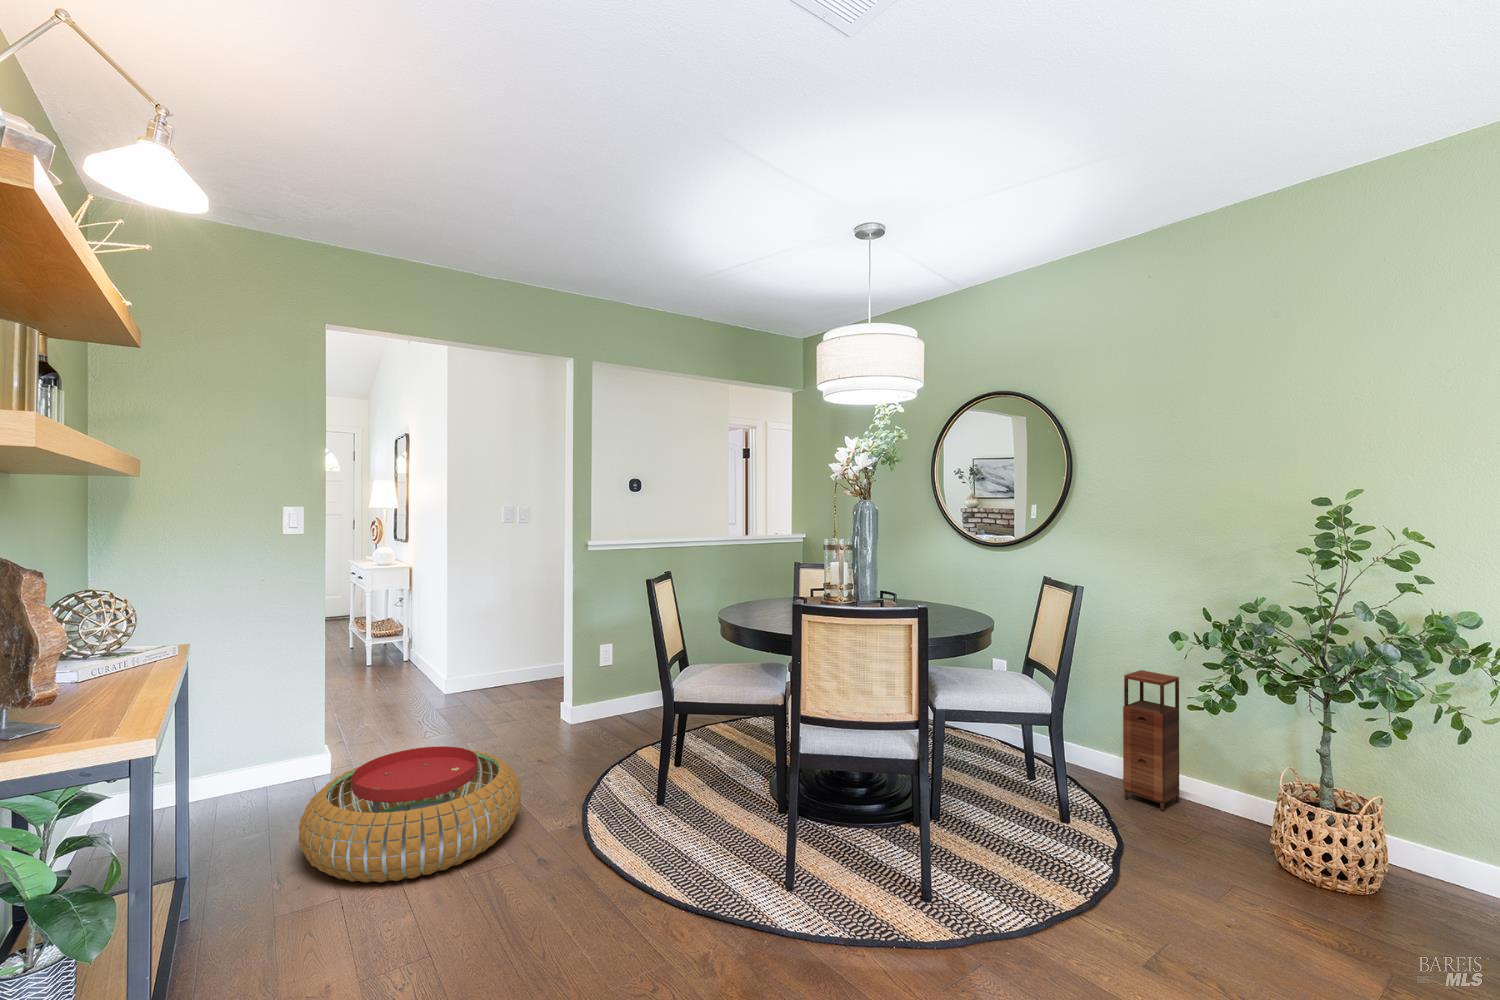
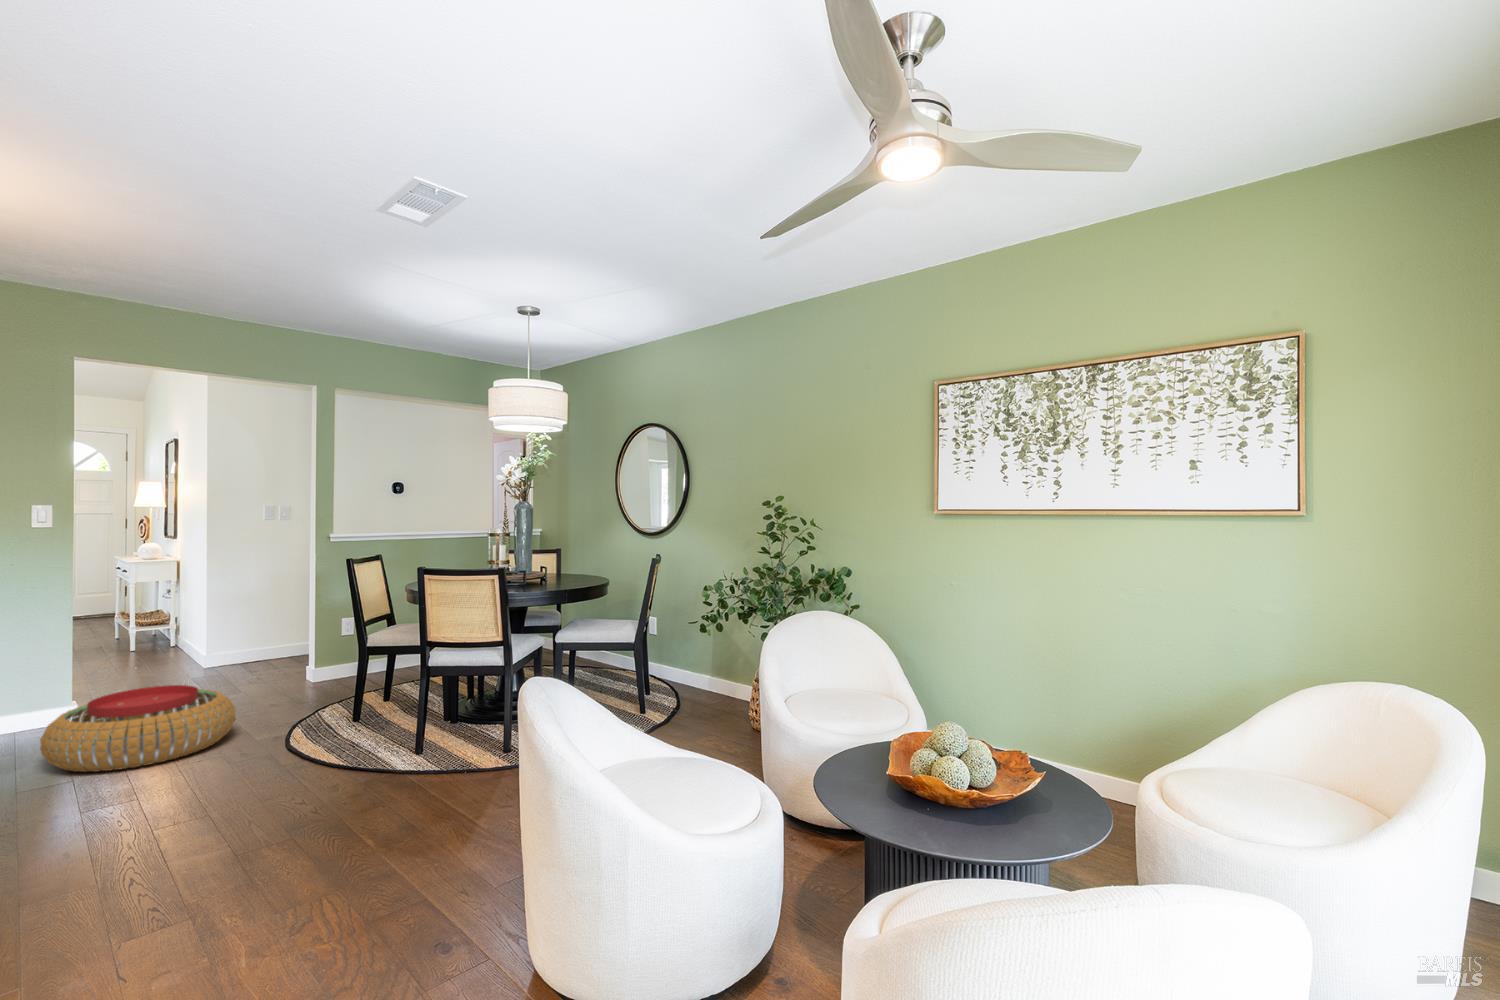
storage cabinet: present [1123,670,1179,811] -> none [696,615,731,705]

